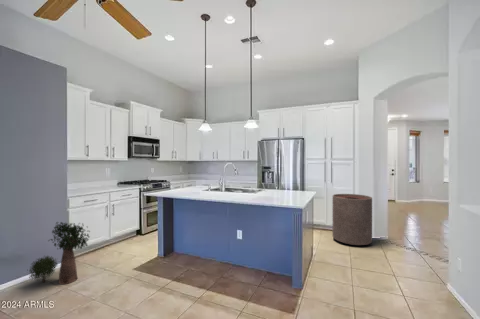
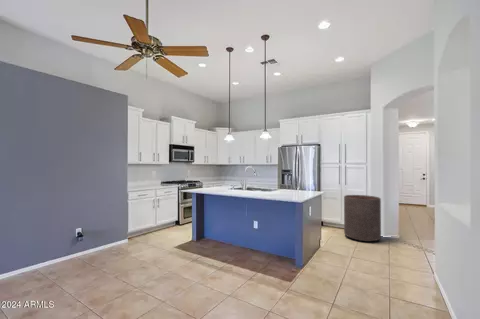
potted plant: present [29,222,89,284] -> none [103,208,144,254]

